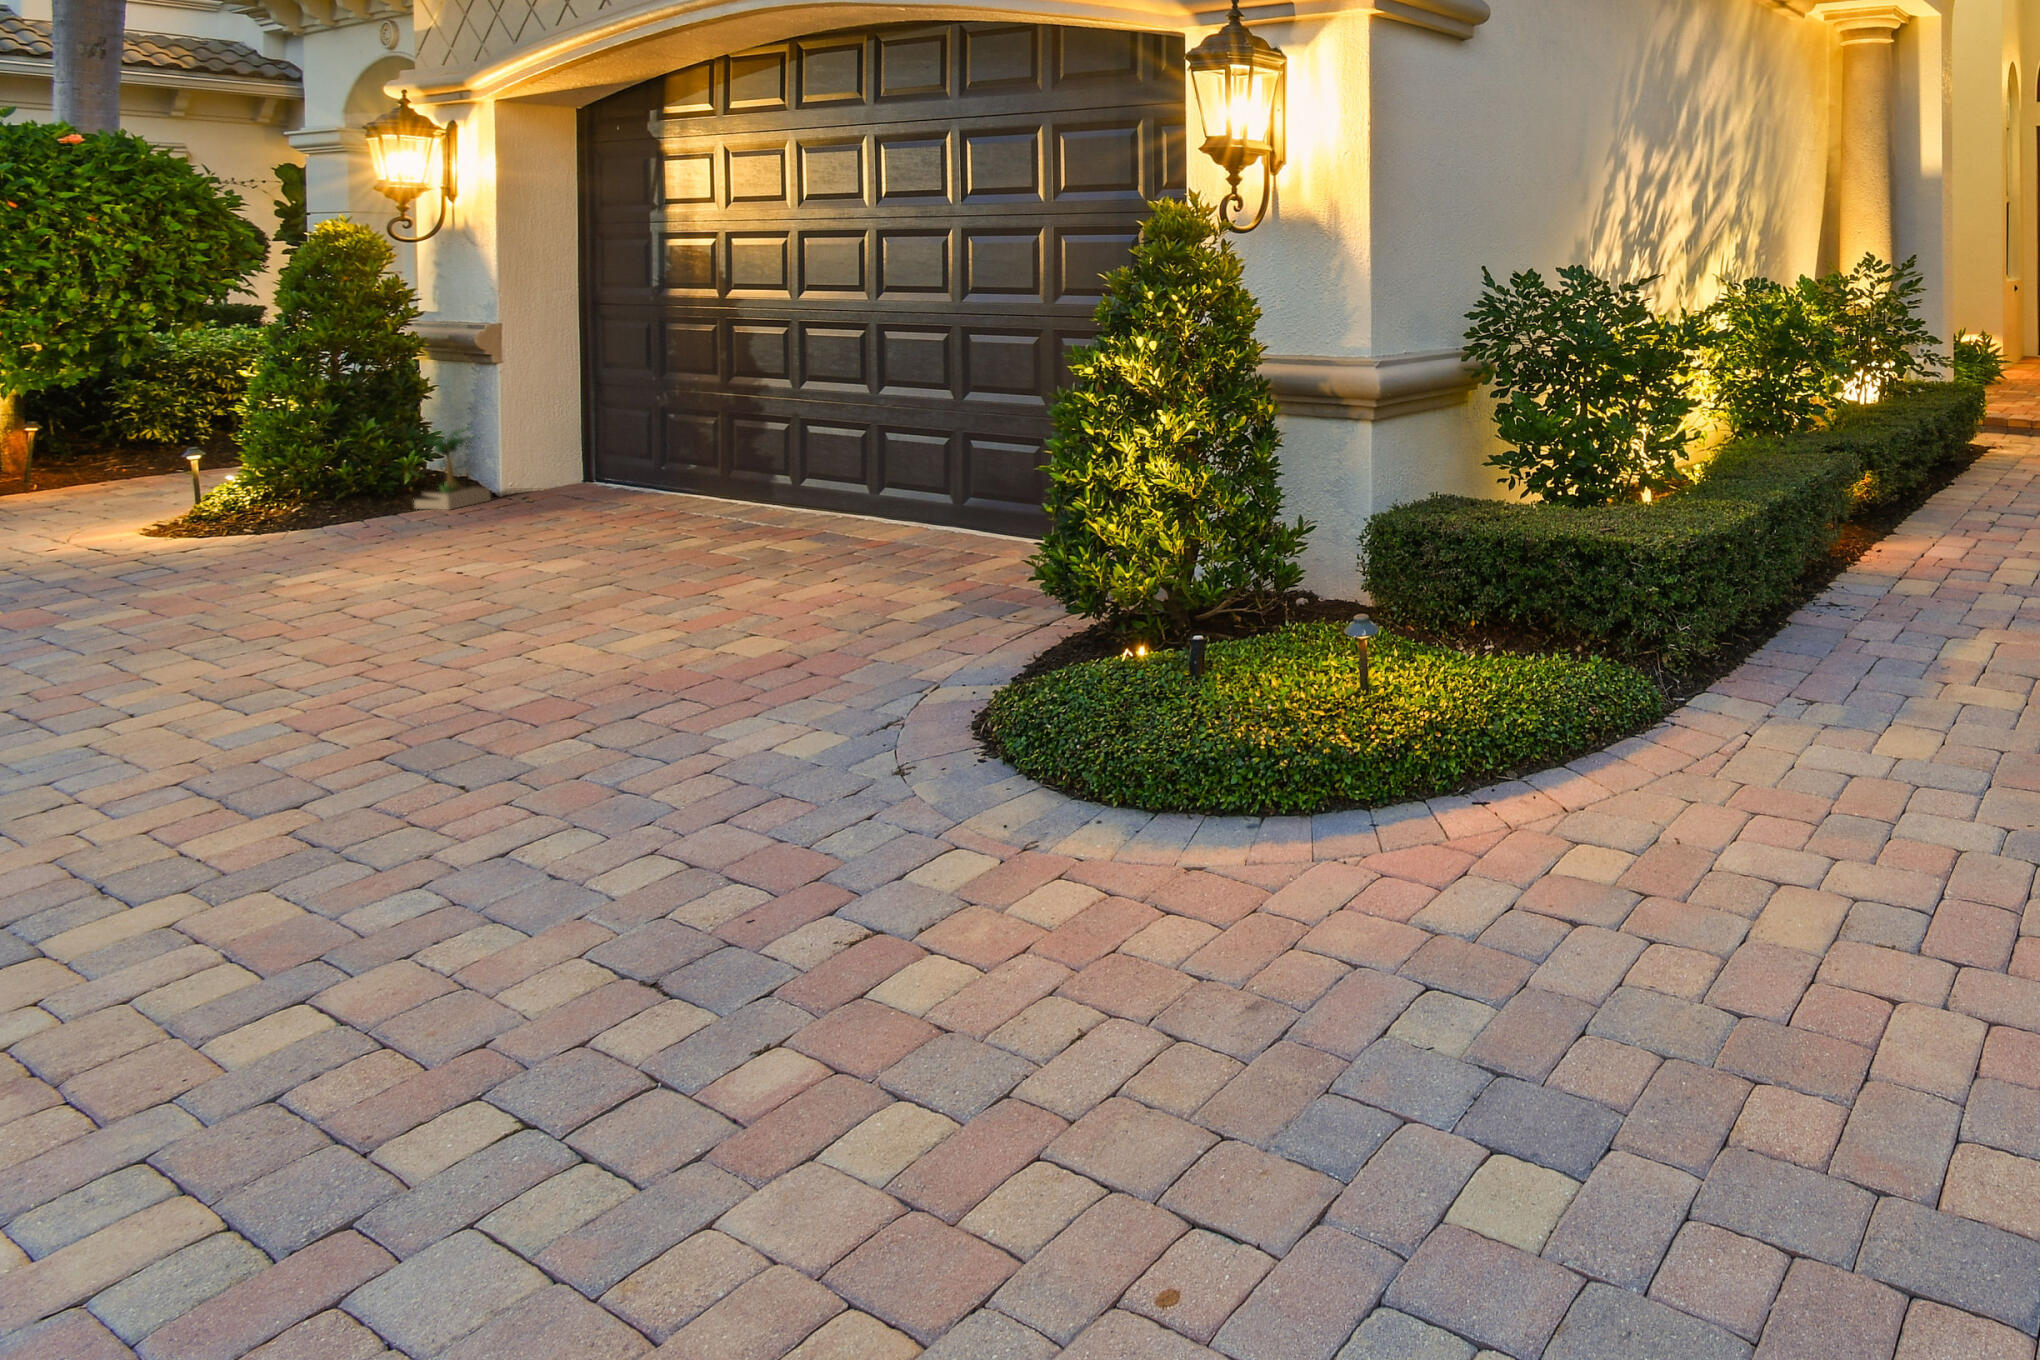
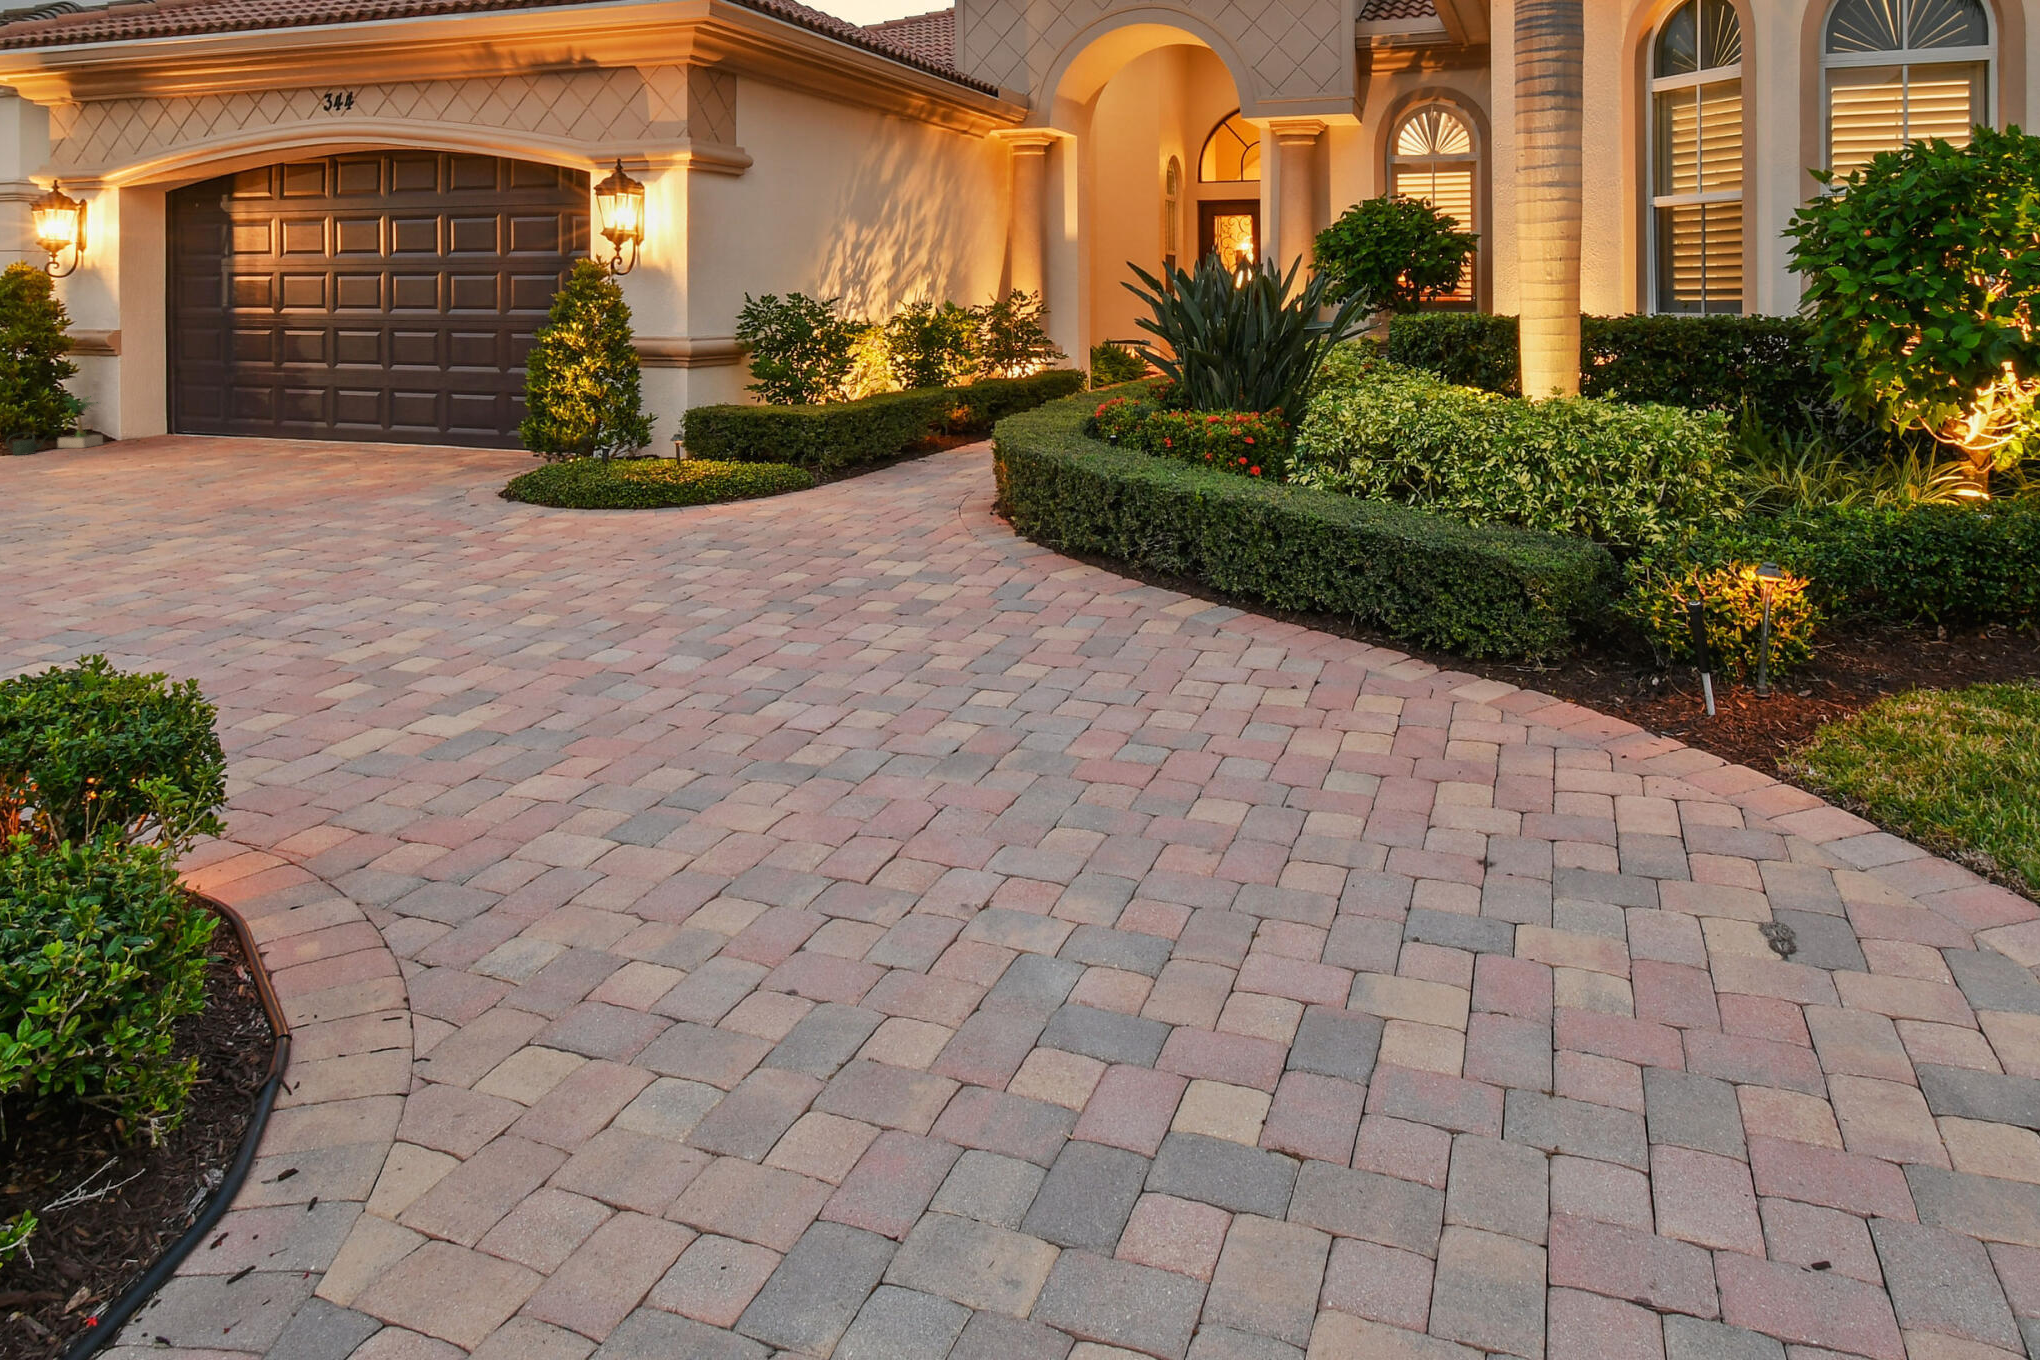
watering can: none [303,491,384,529] -> present [6,433,44,455]

